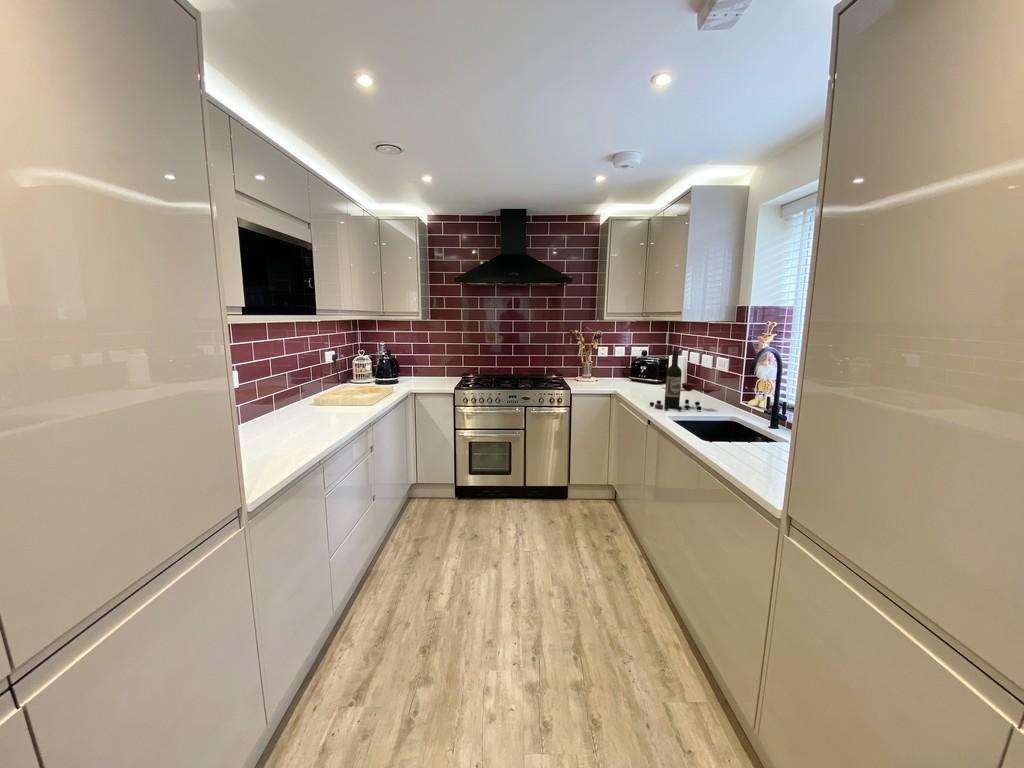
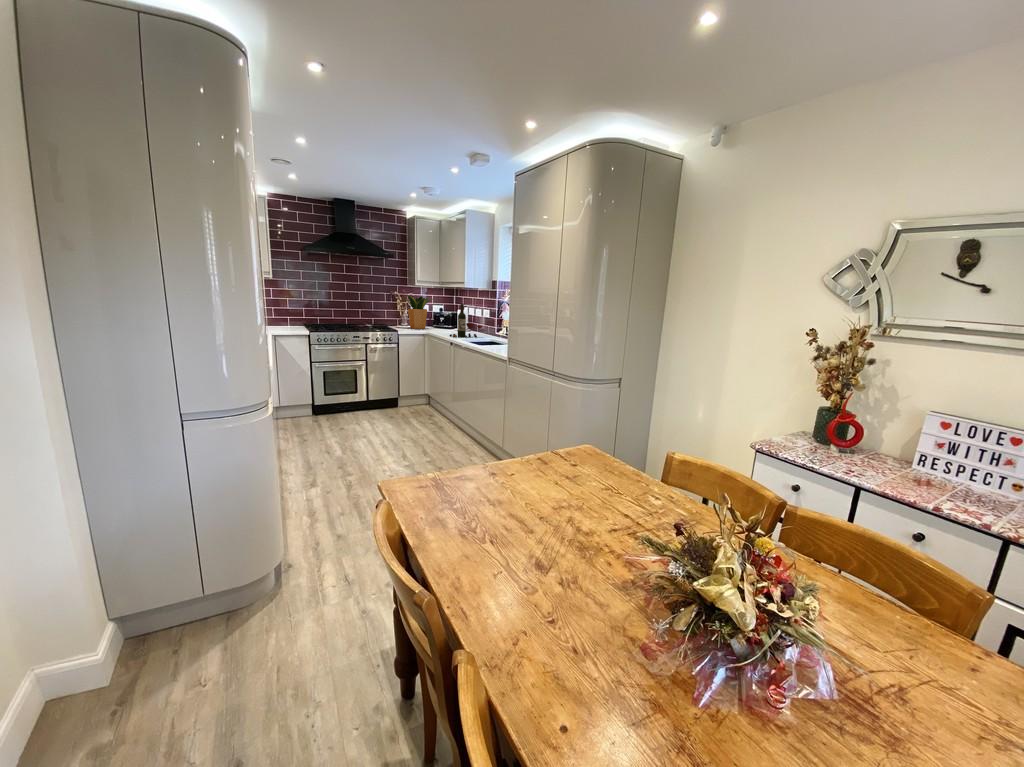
potted plant: none [583,334,634,384] -> present [406,295,432,329]

